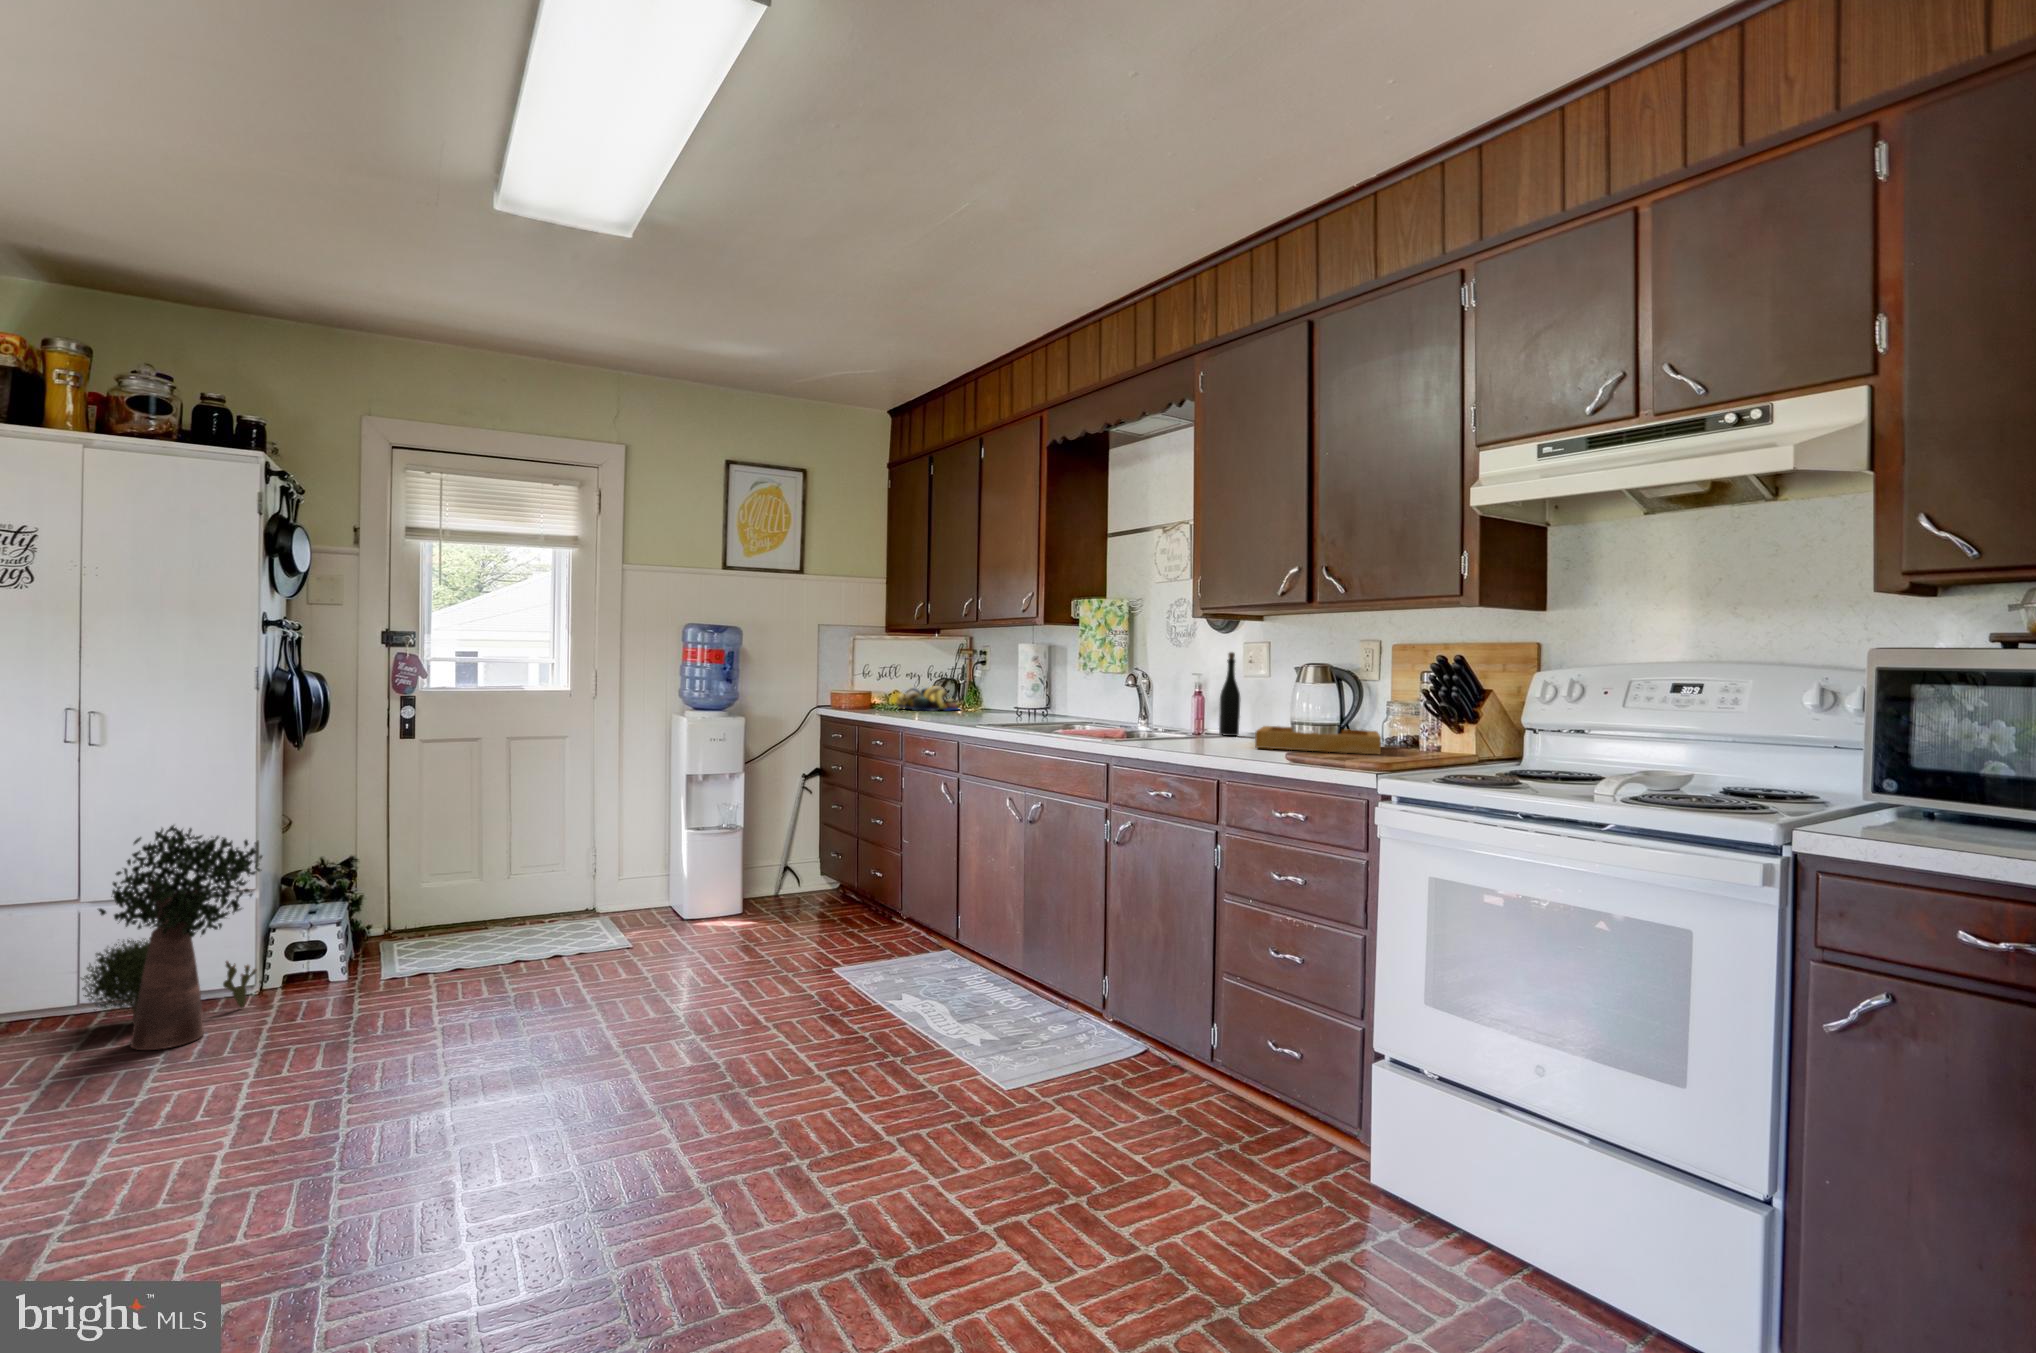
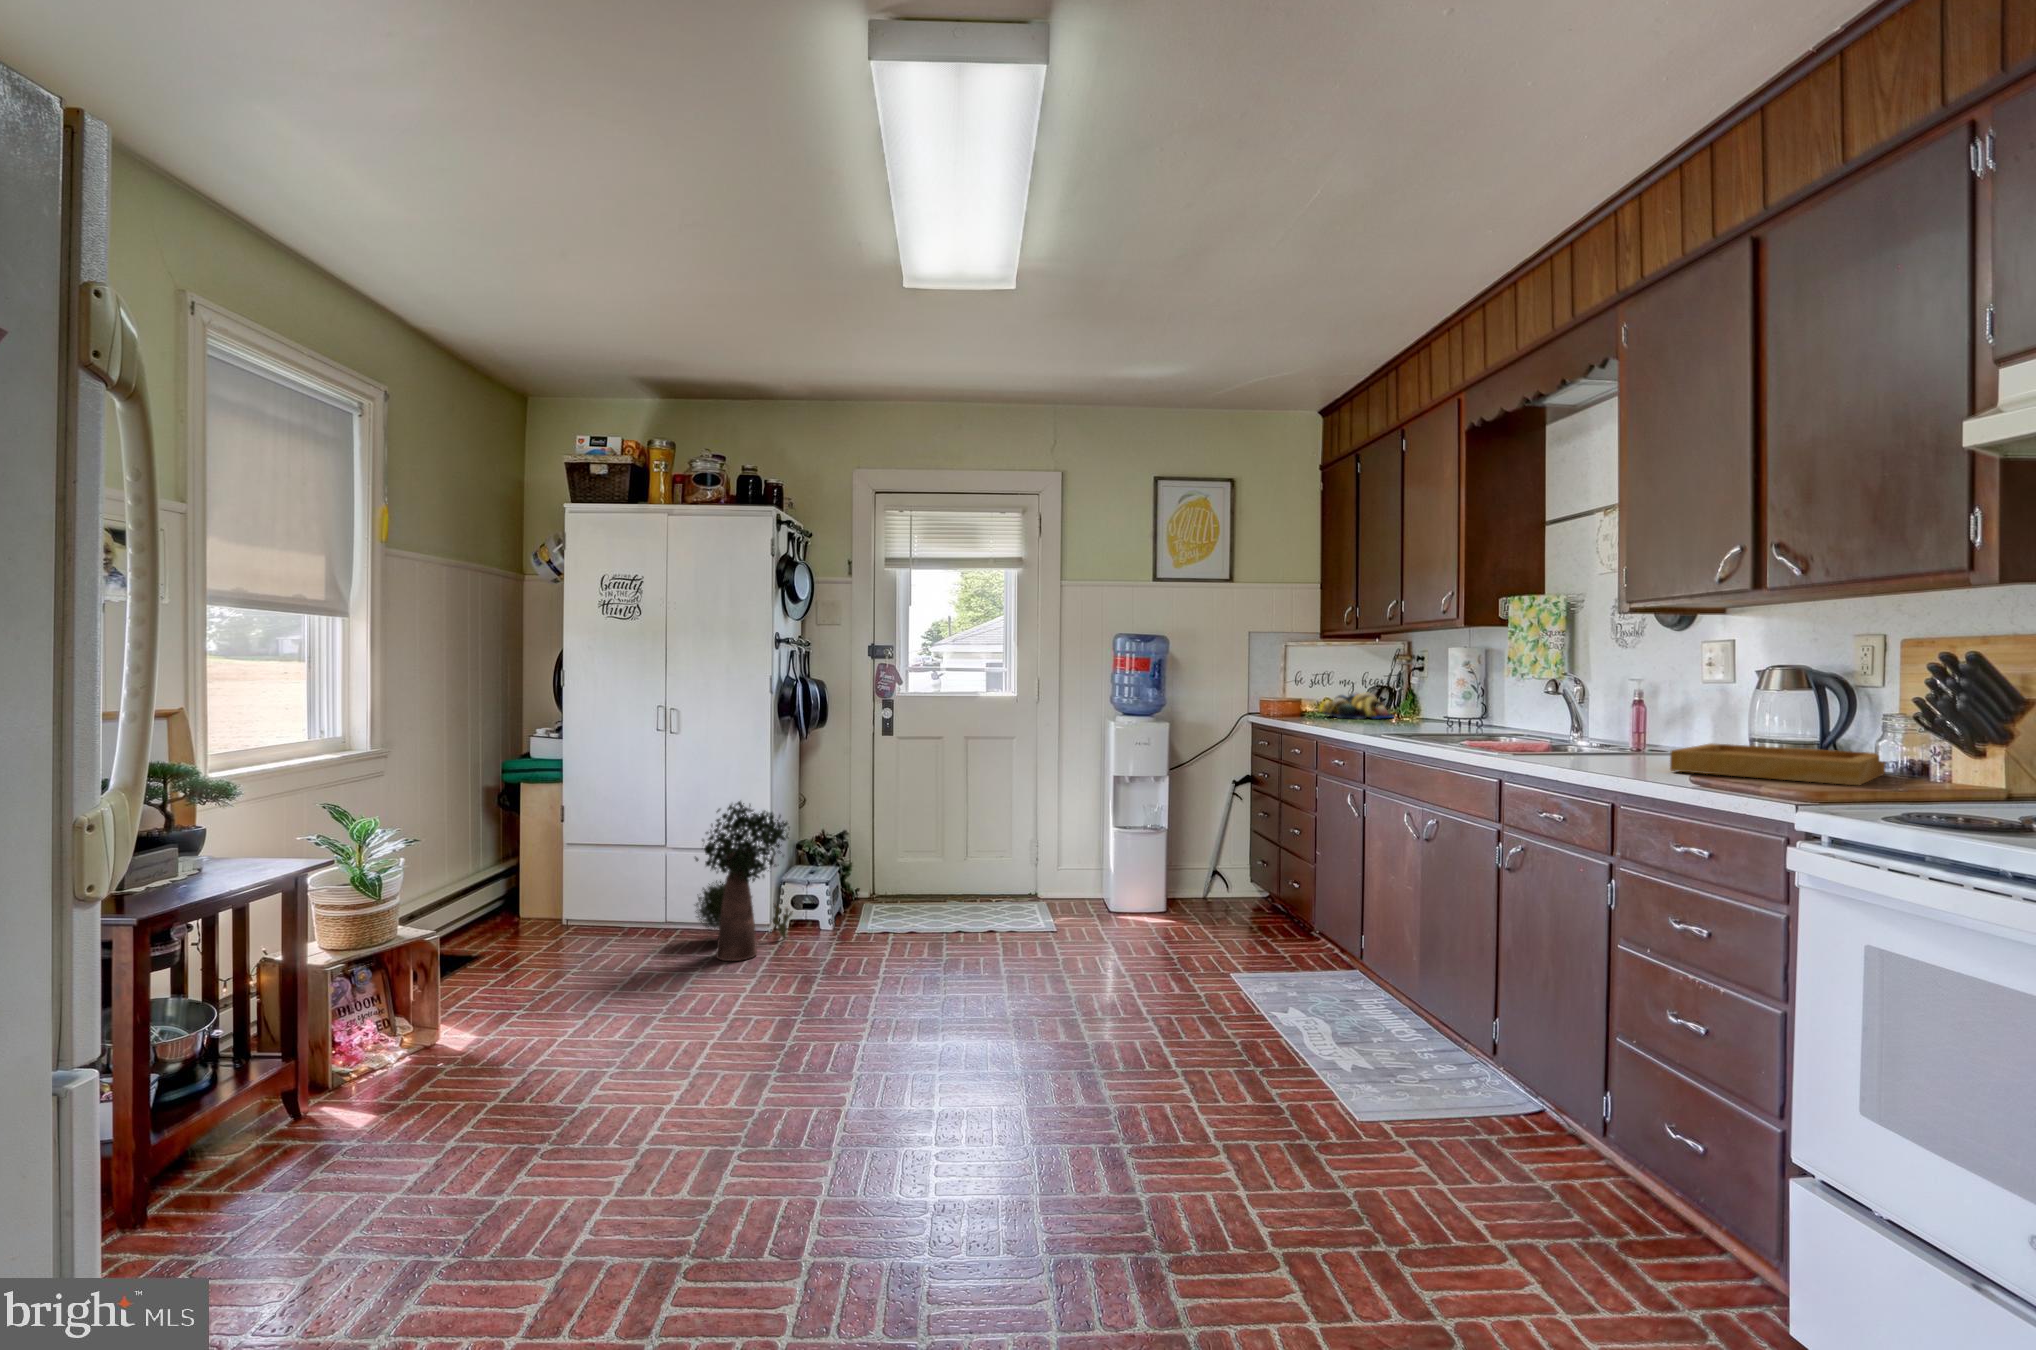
bottle: present [1219,652,1240,736] -> none [1663,653,1693,754]

